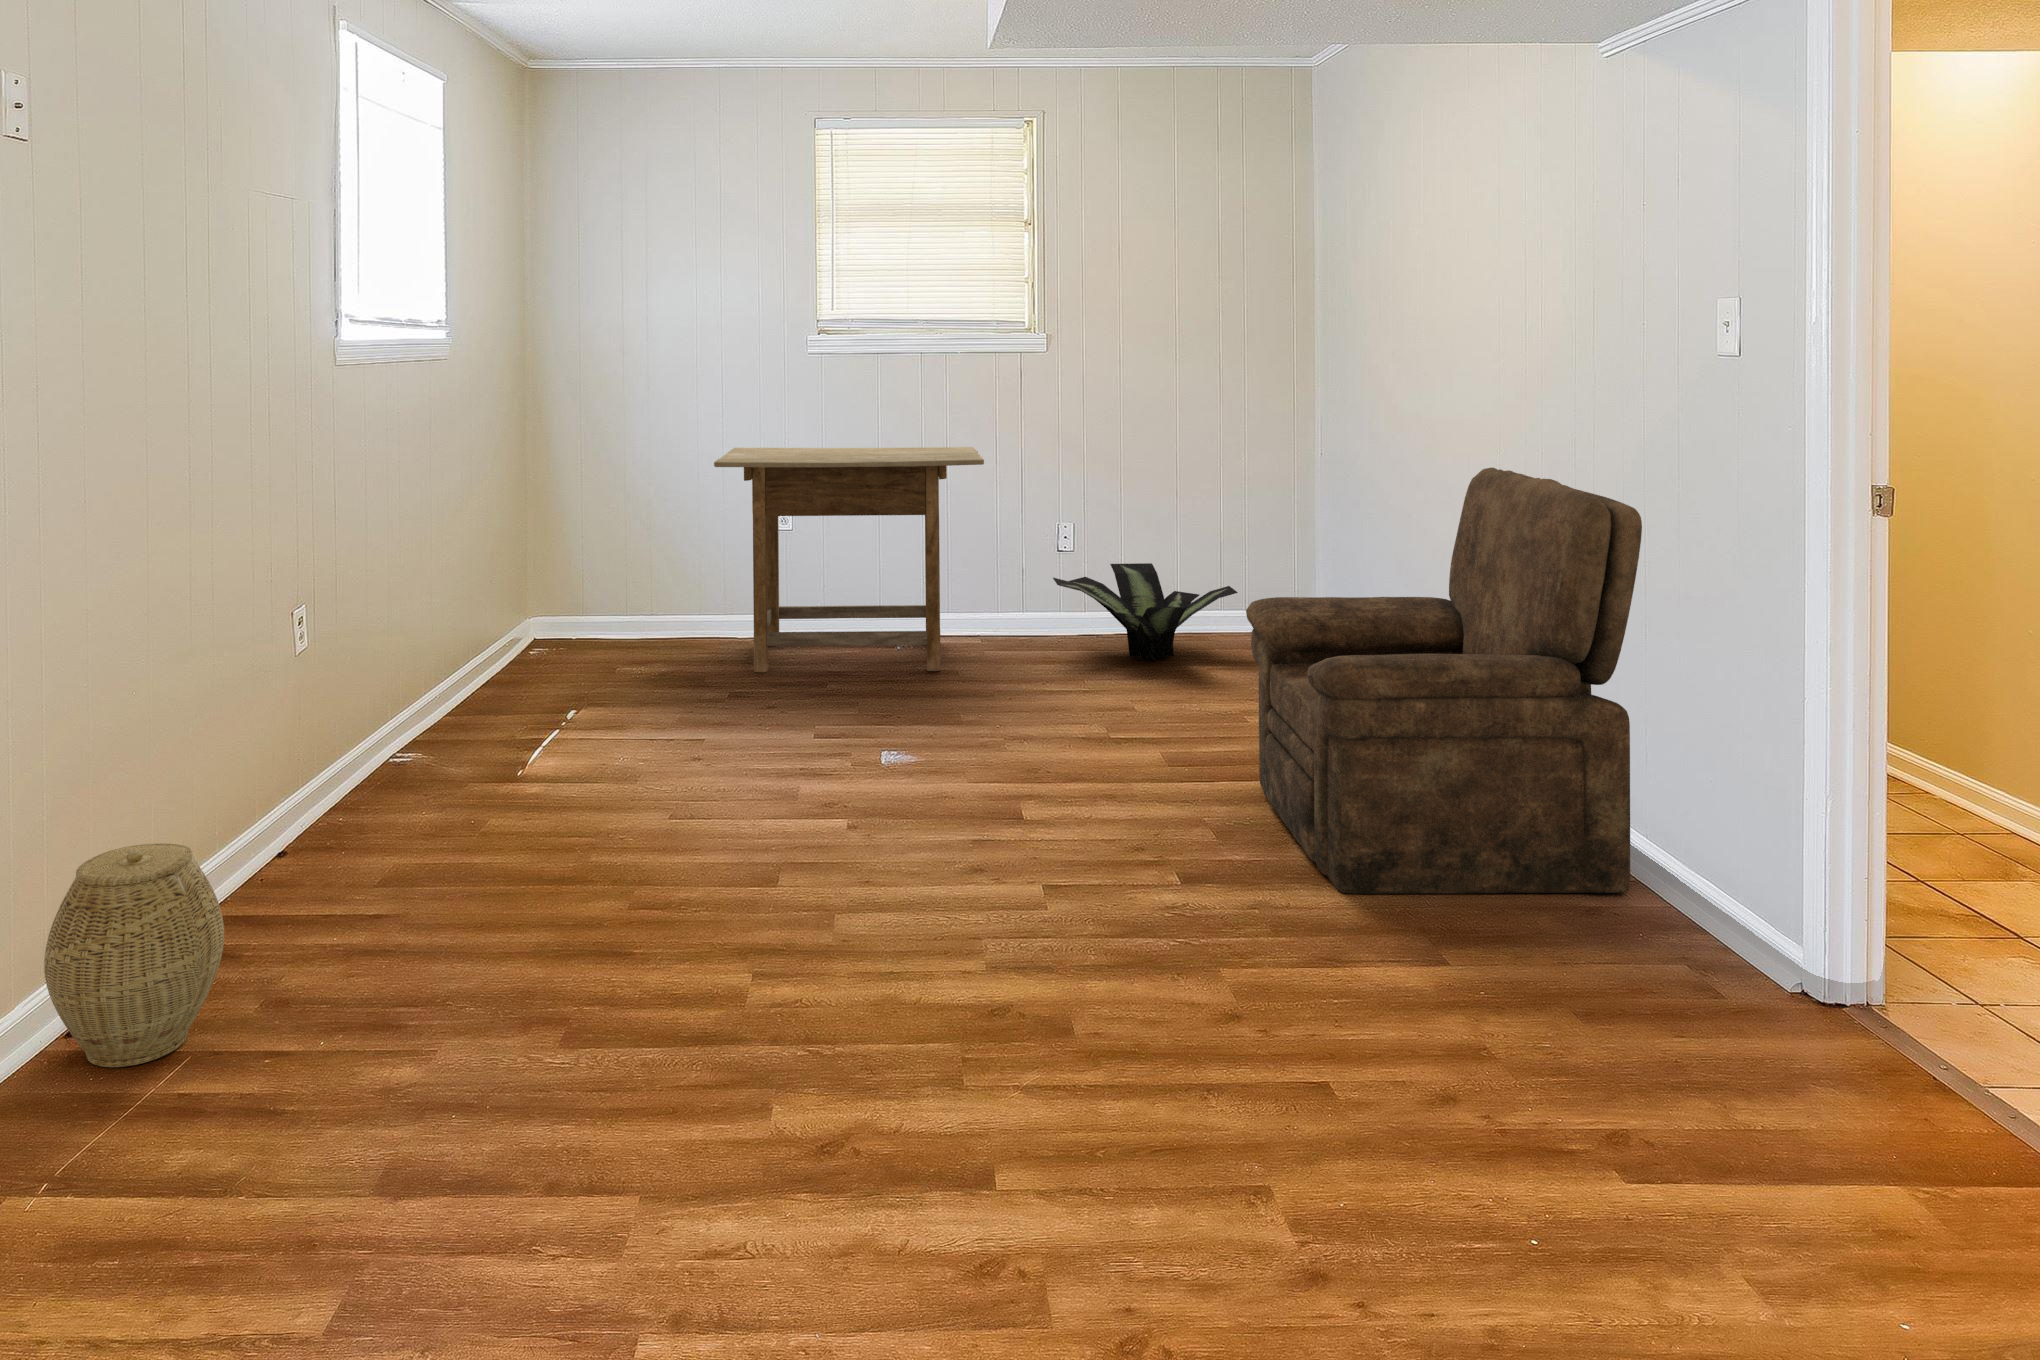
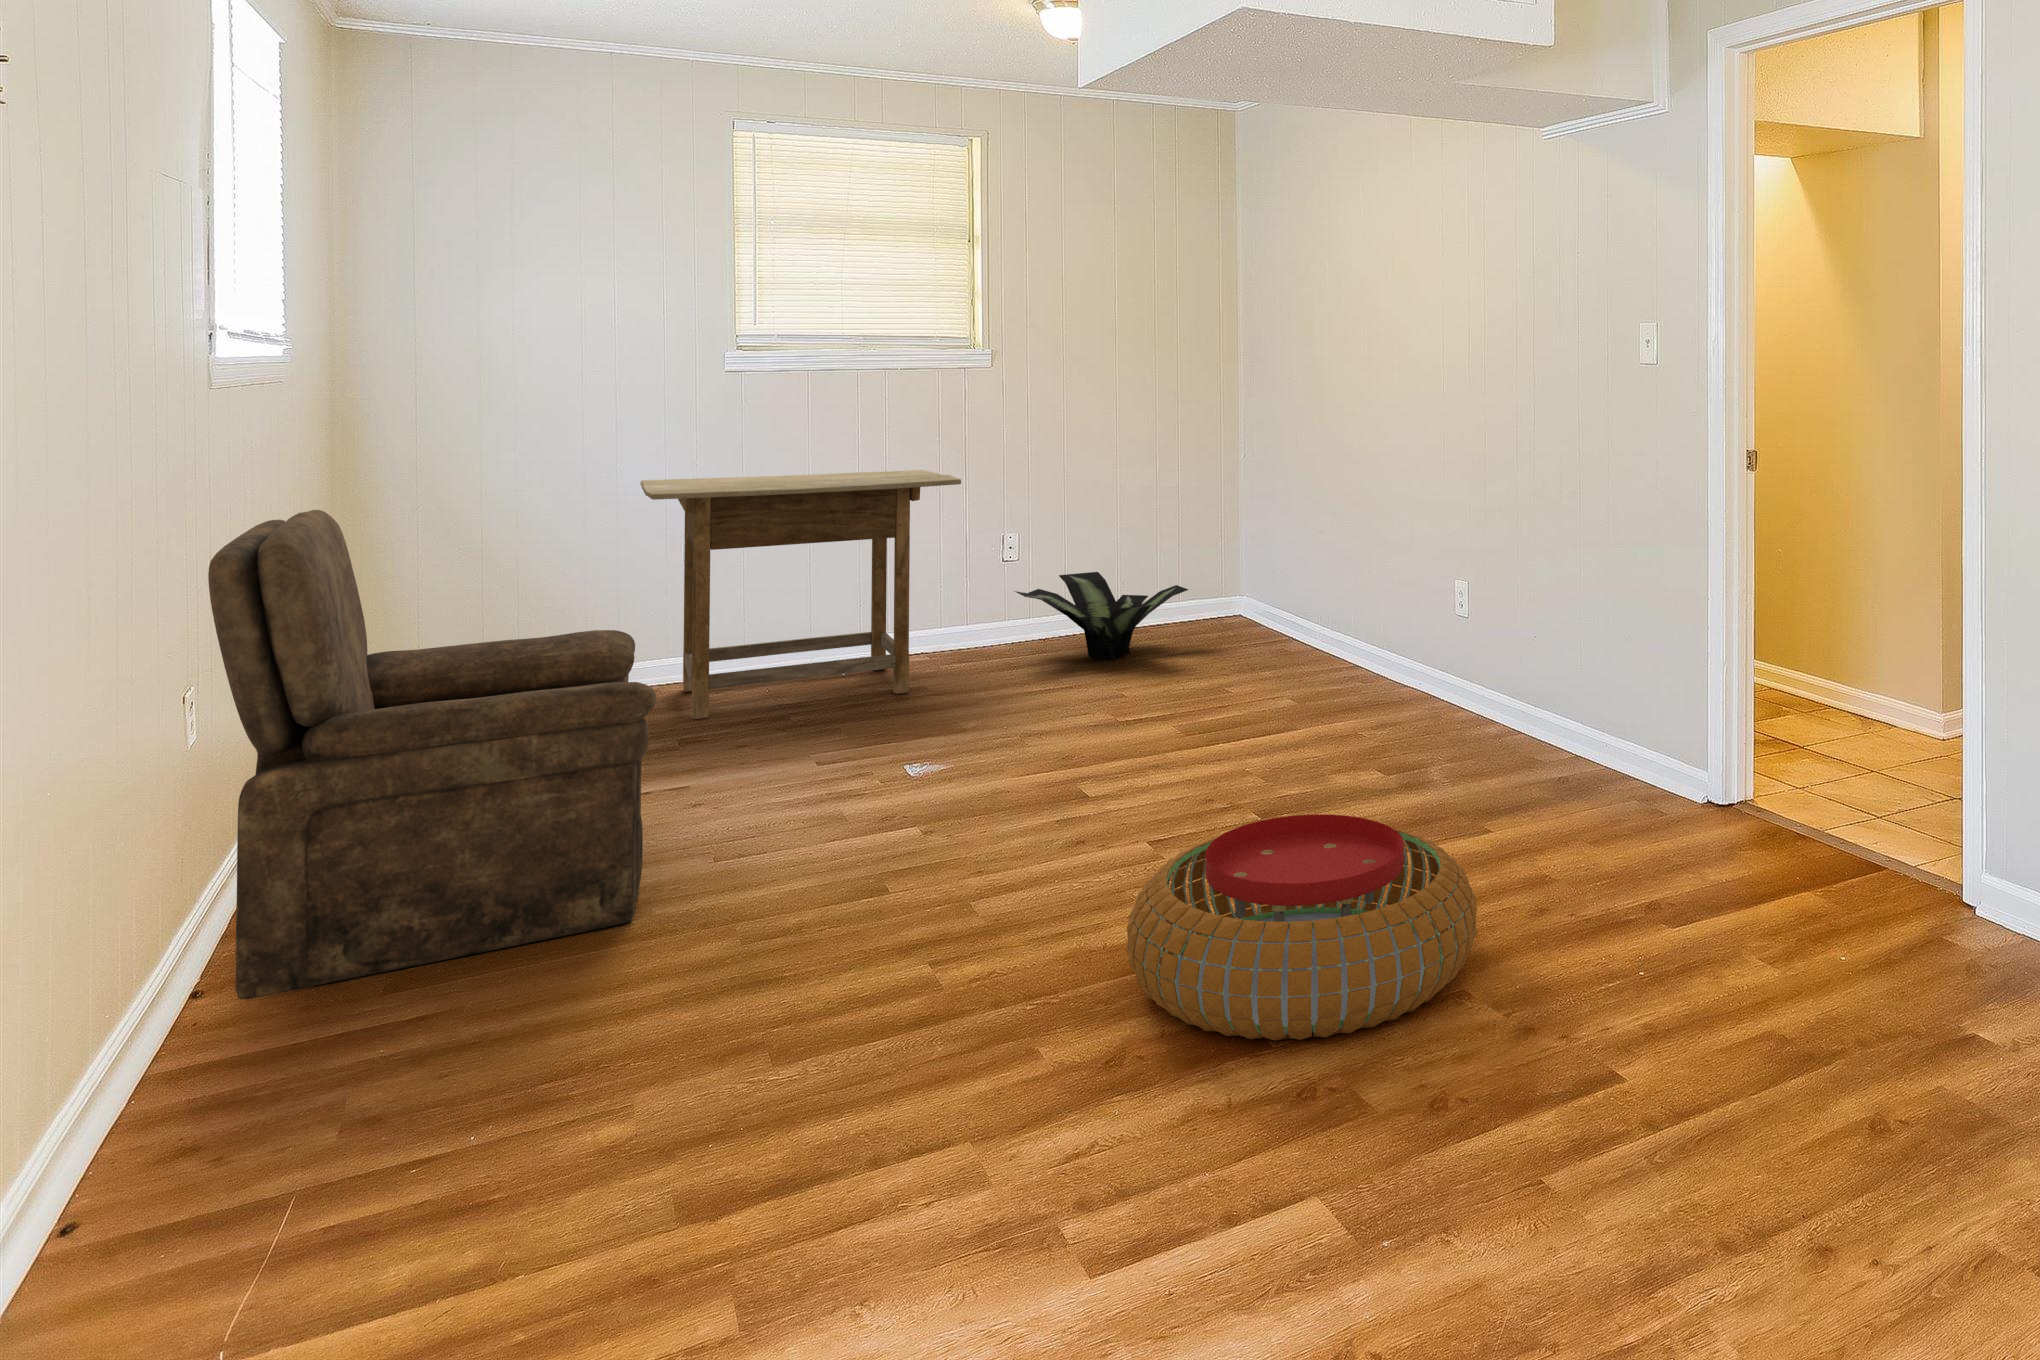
armchair: present [1246,468,1642,894] -> present [208,510,656,999]
woven basket: present [44,843,224,1067] -> none [51,956,320,1243]
pouf: none [885,897,1315,1200] -> present [1127,814,1477,1041]

